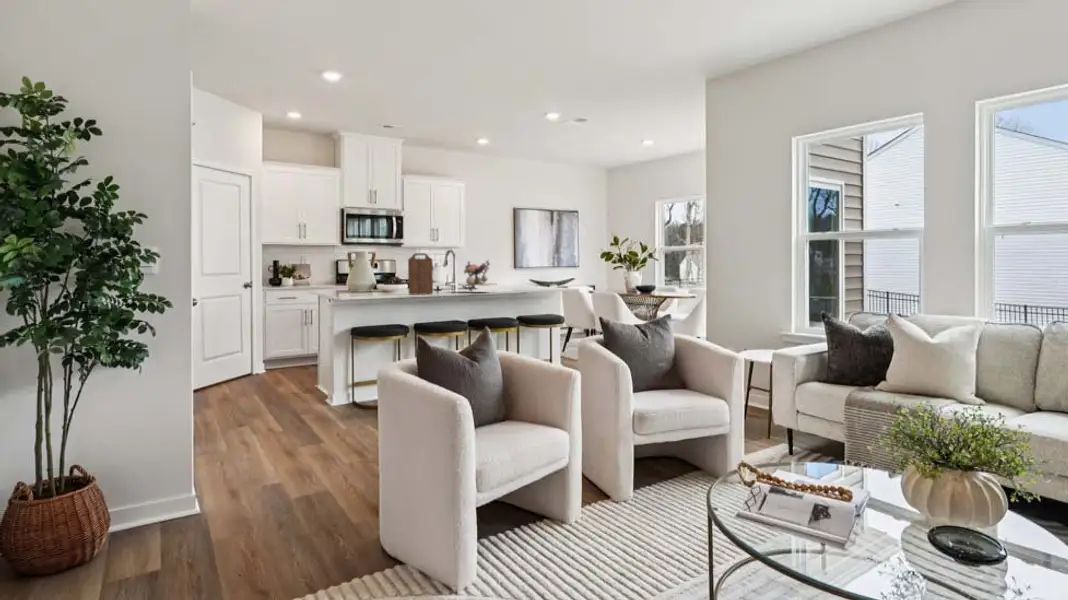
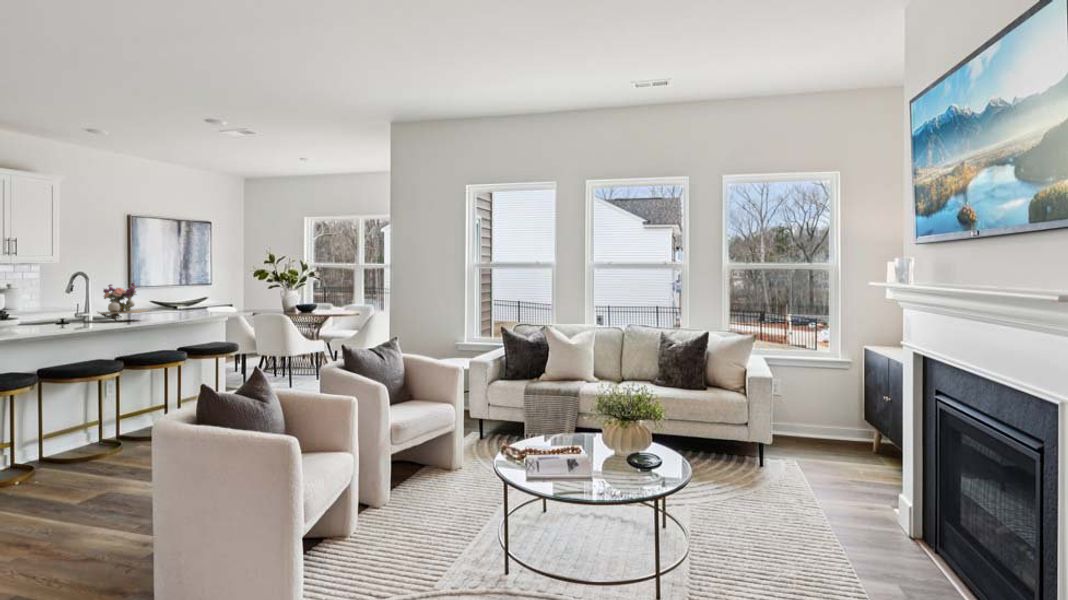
cutting board: present [408,253,433,295] -> none [27,276,68,329]

